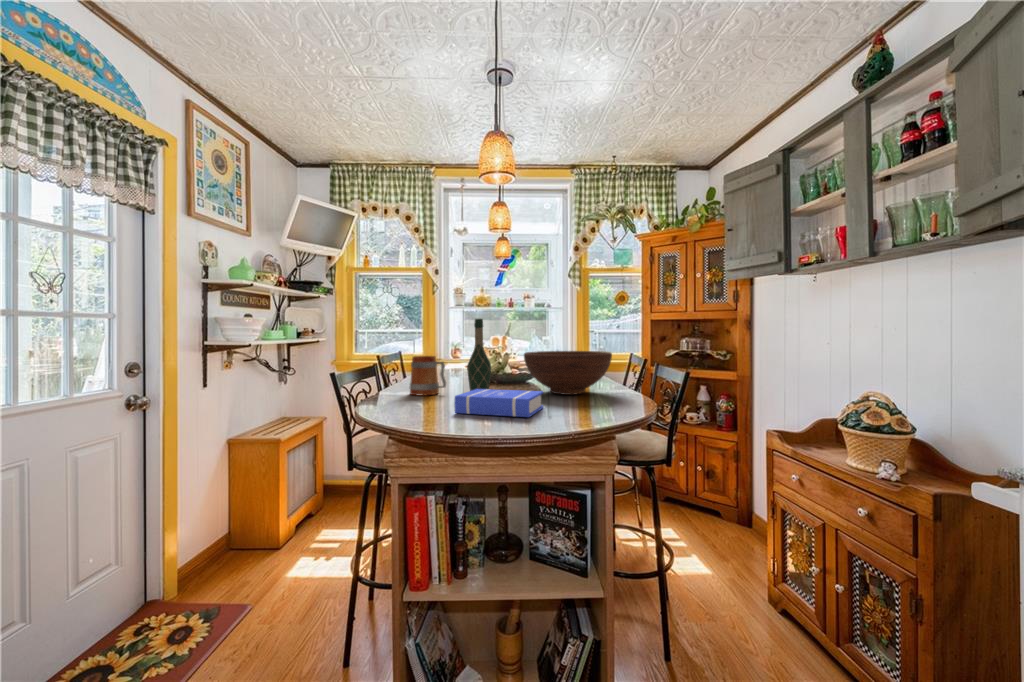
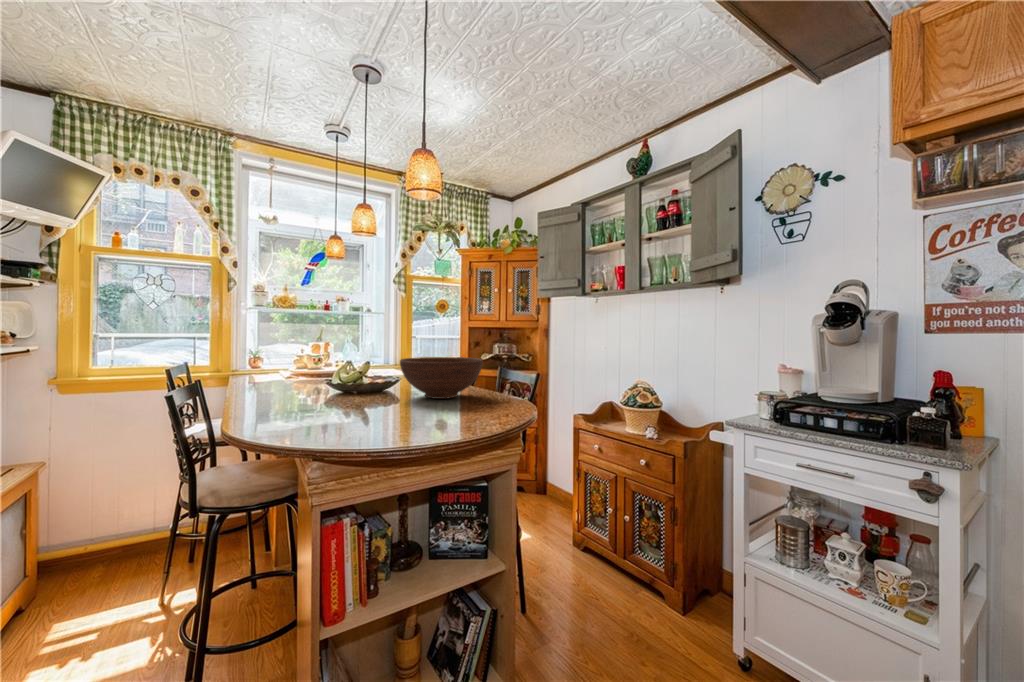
wine bottle: present [467,319,491,391] -> none [342,326,369,405]
mug: present [410,356,446,396] -> none [272,365,319,411]
book: present [454,389,543,417] -> none [366,397,446,426]

